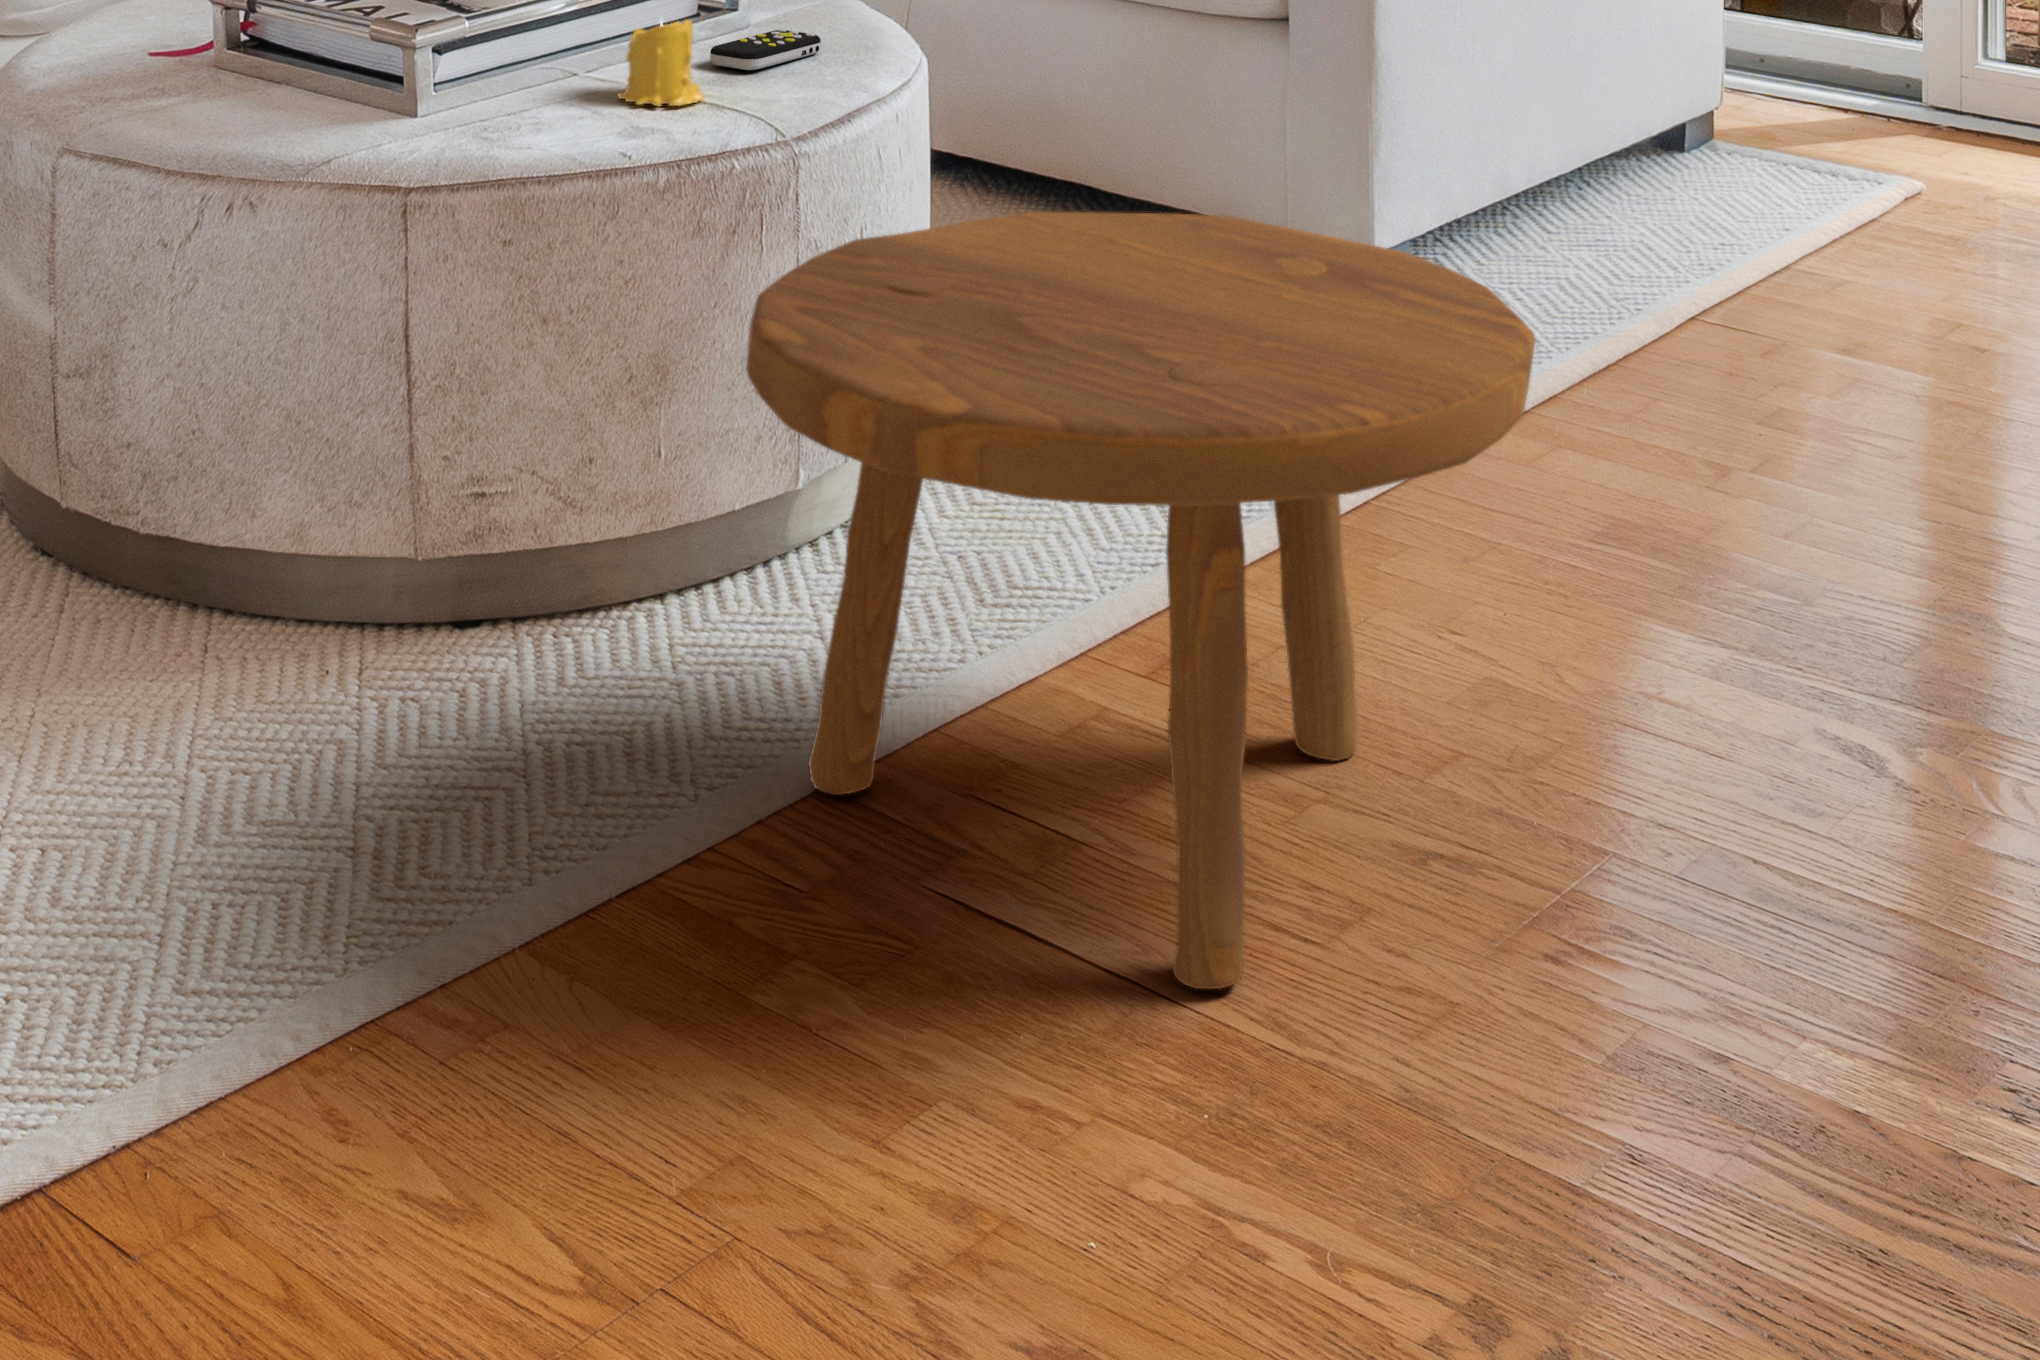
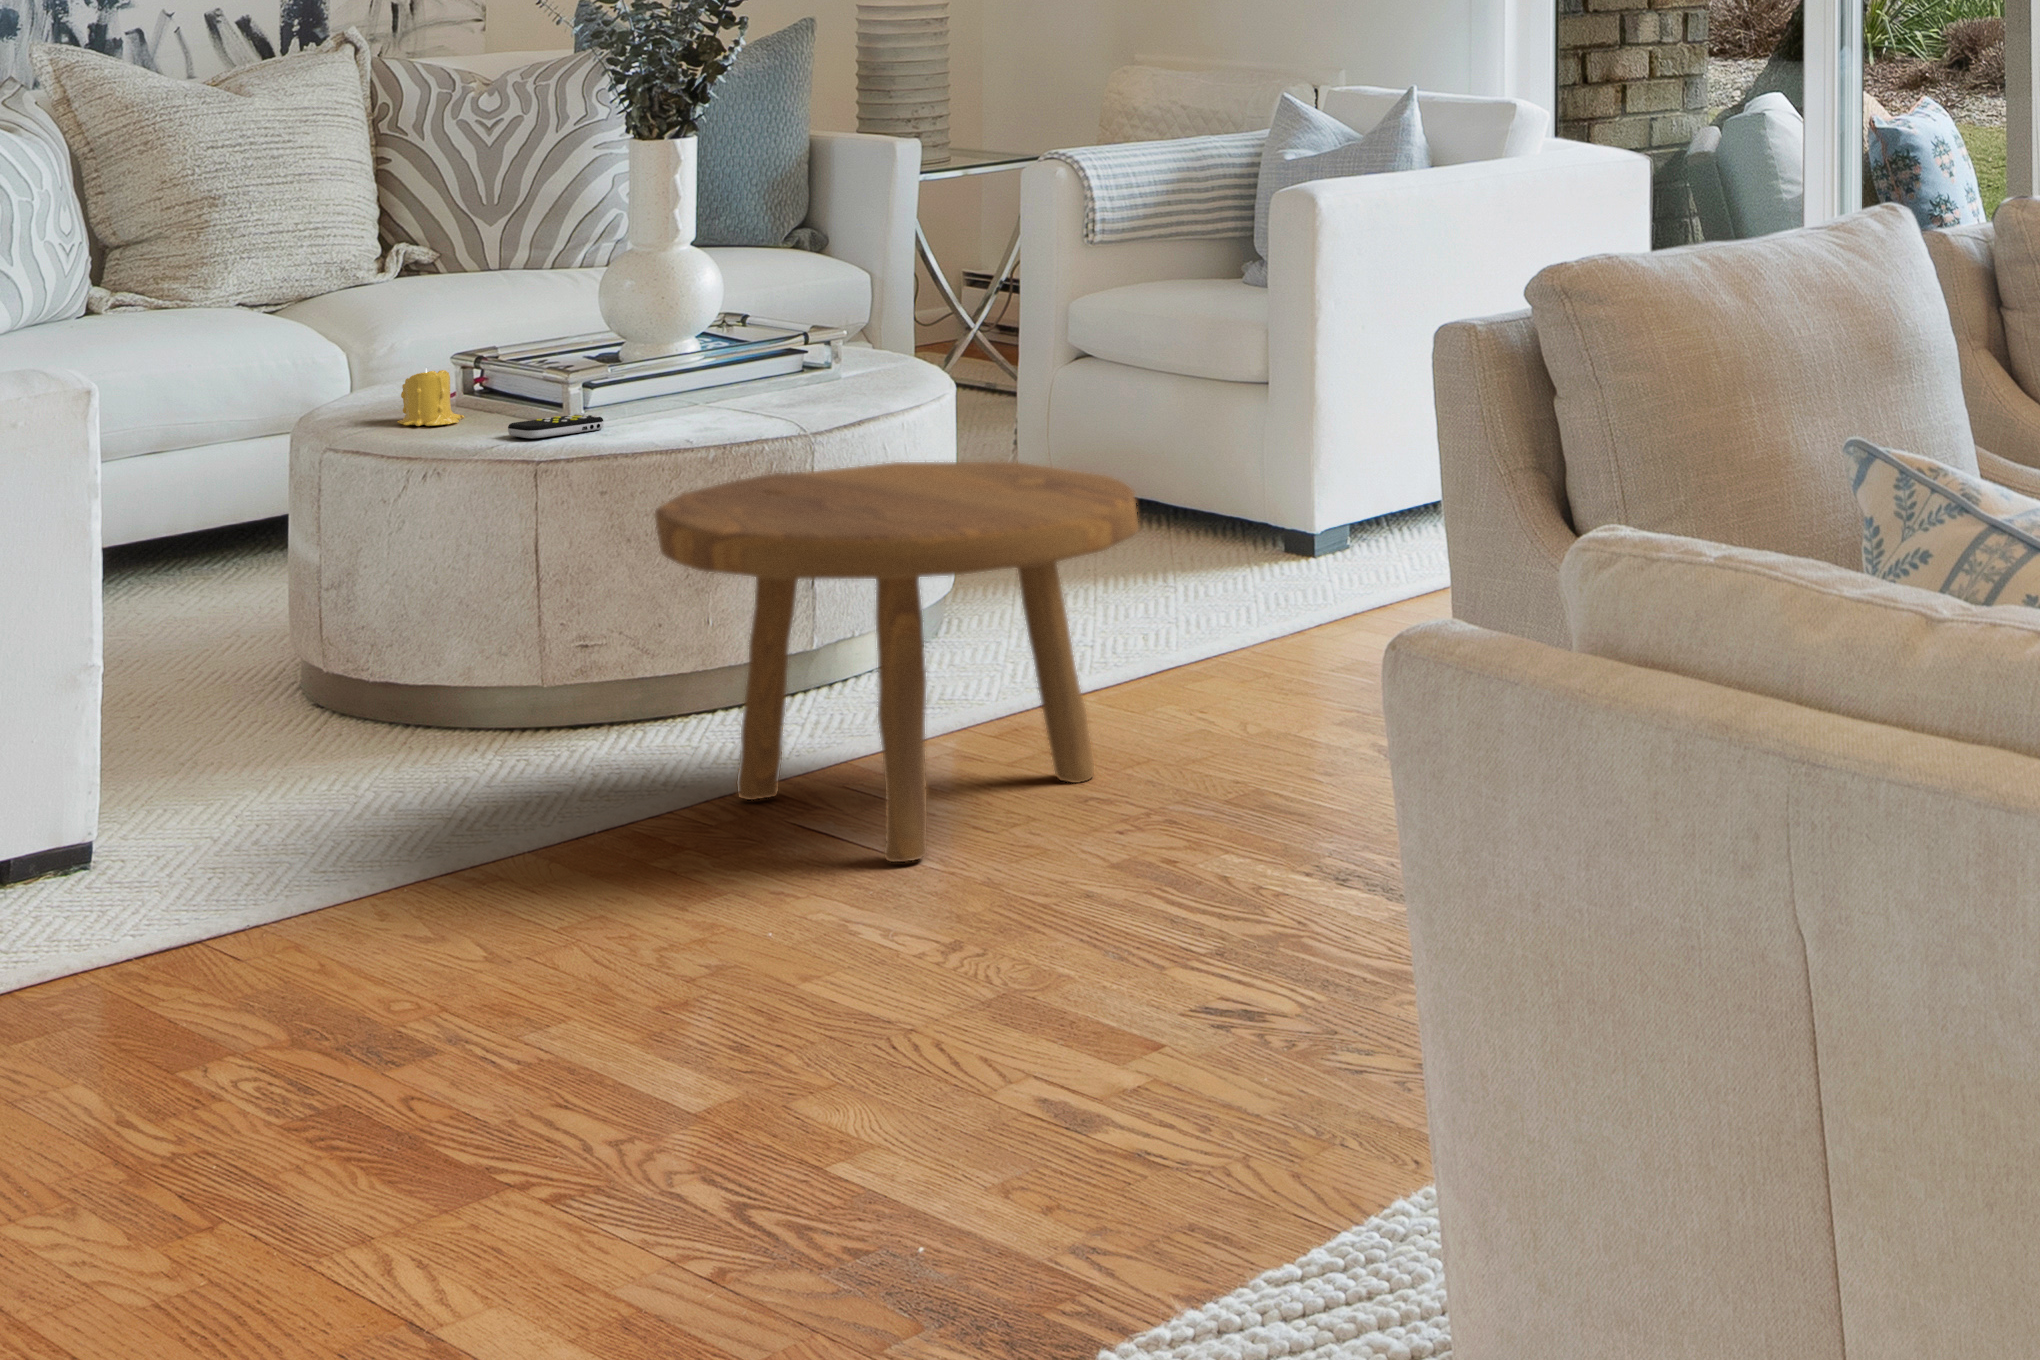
candle: present [618,20,705,106] -> present [397,369,464,426]
remote control: present [710,29,821,70] -> present [508,413,604,438]

